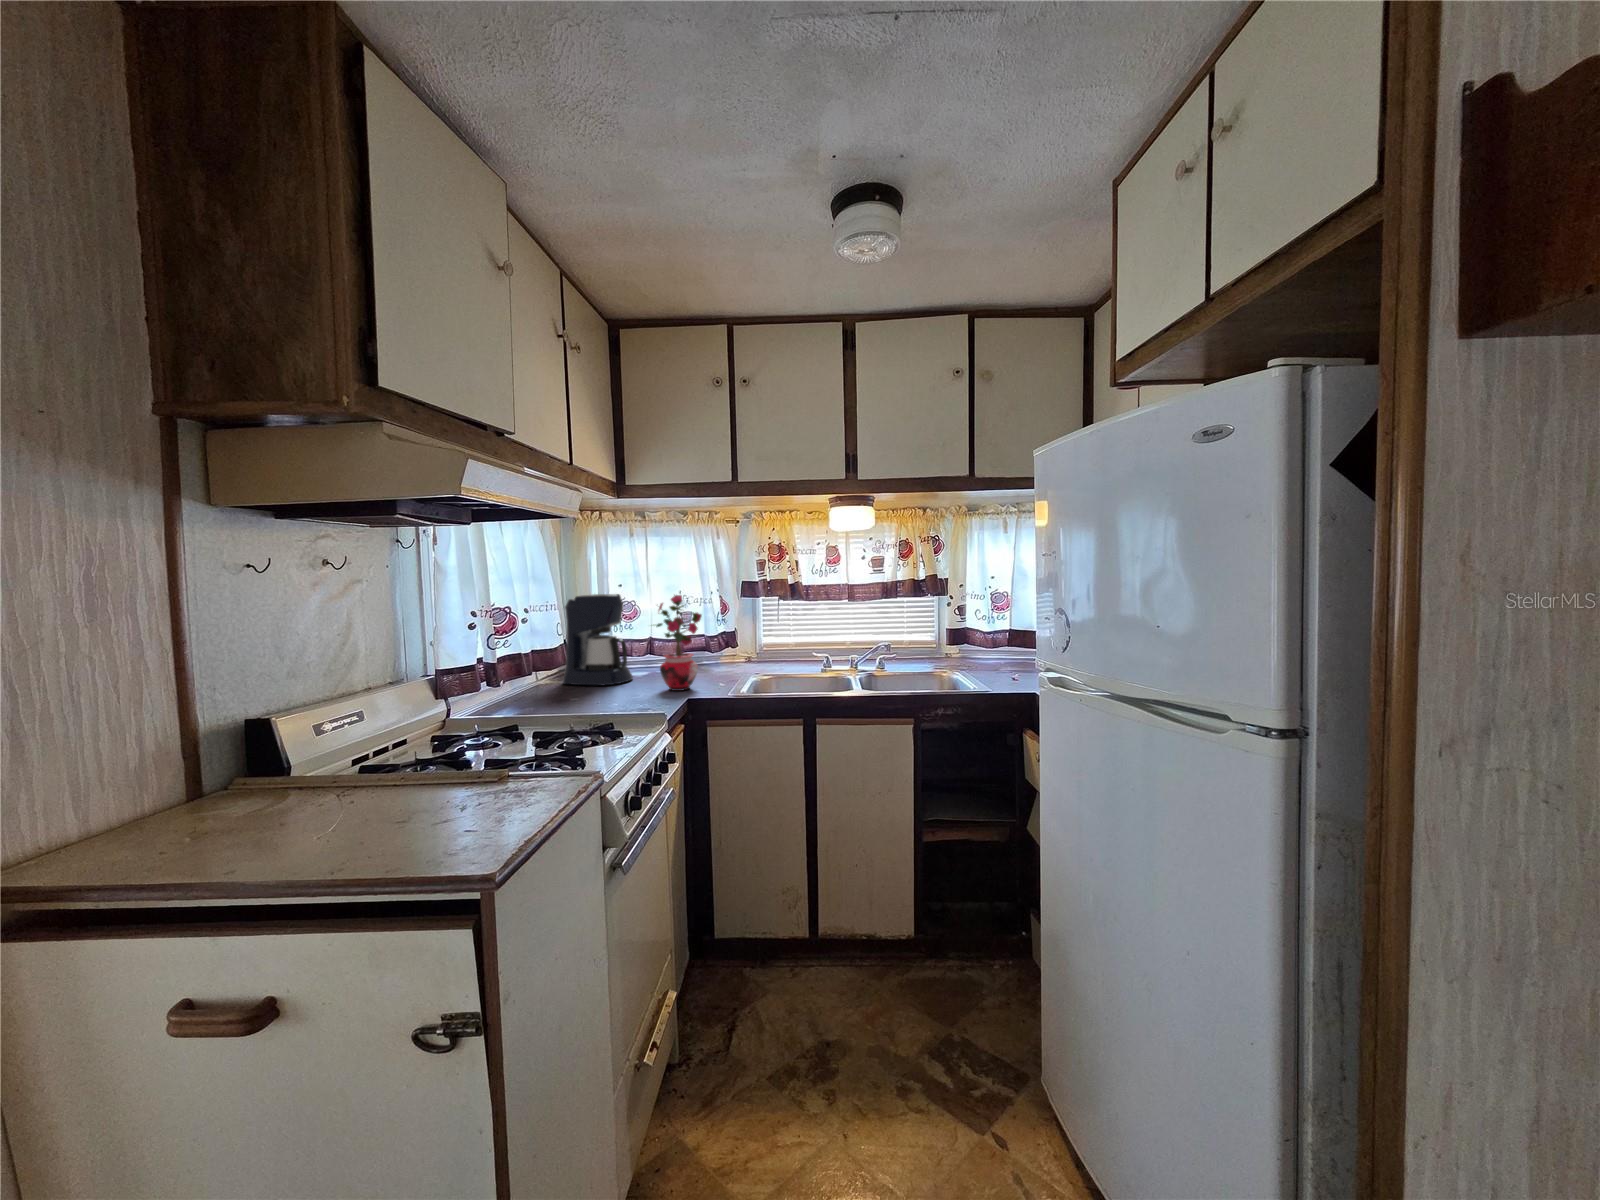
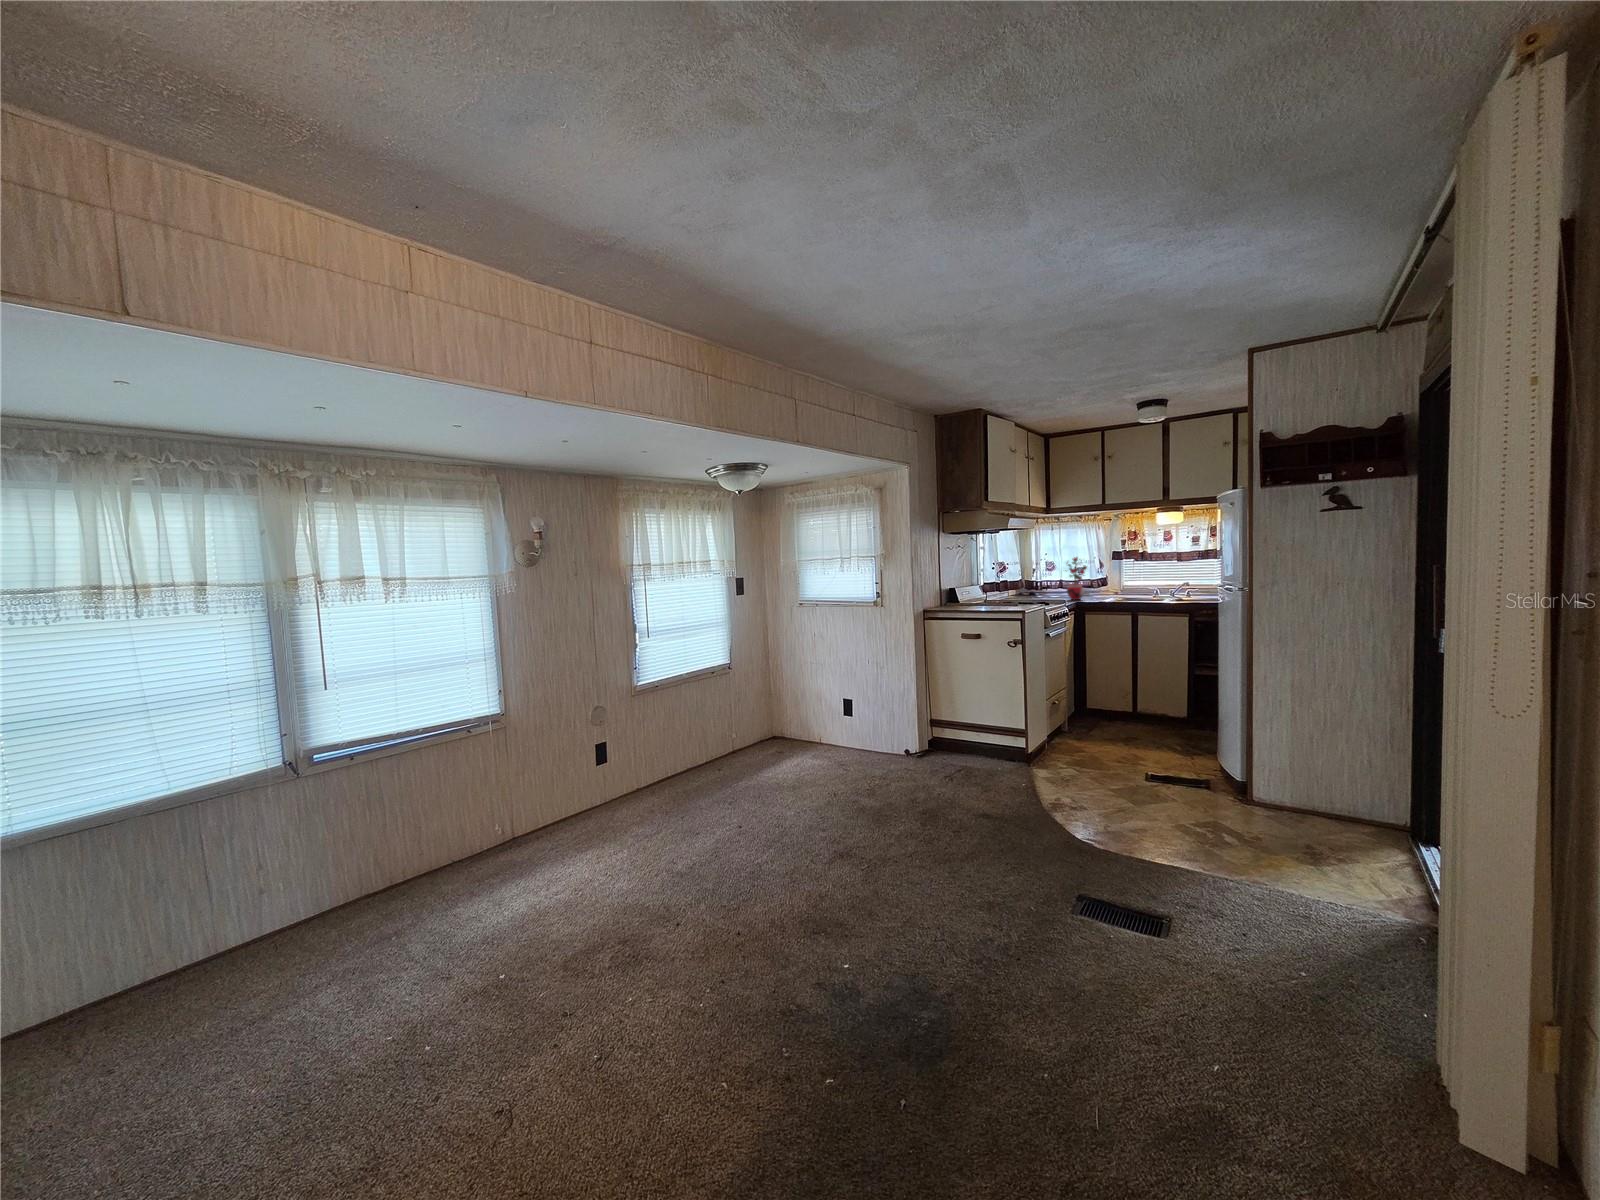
coffee maker: present [563,594,633,685] -> none [1021,558,1053,598]

